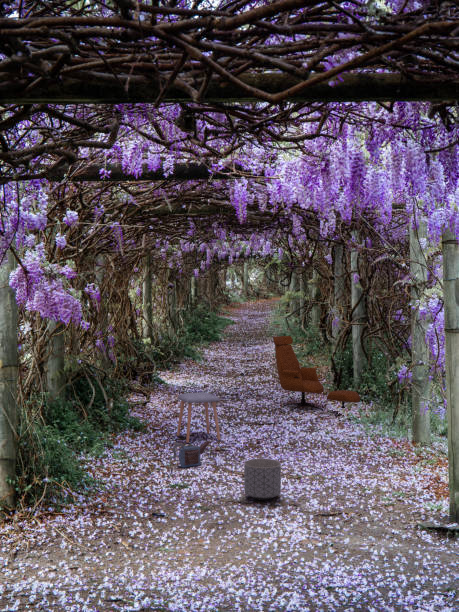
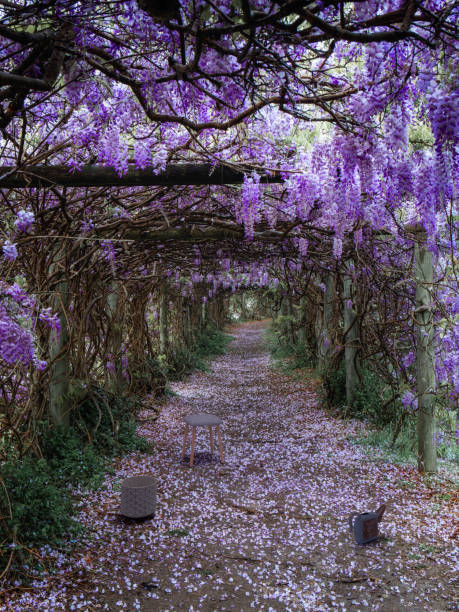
lounge chair: present [273,336,360,416] -> none [273,356,355,432]
watering can: present [172,441,210,468] -> present [348,504,386,544]
planter: present [244,459,281,500] -> present [121,475,157,519]

